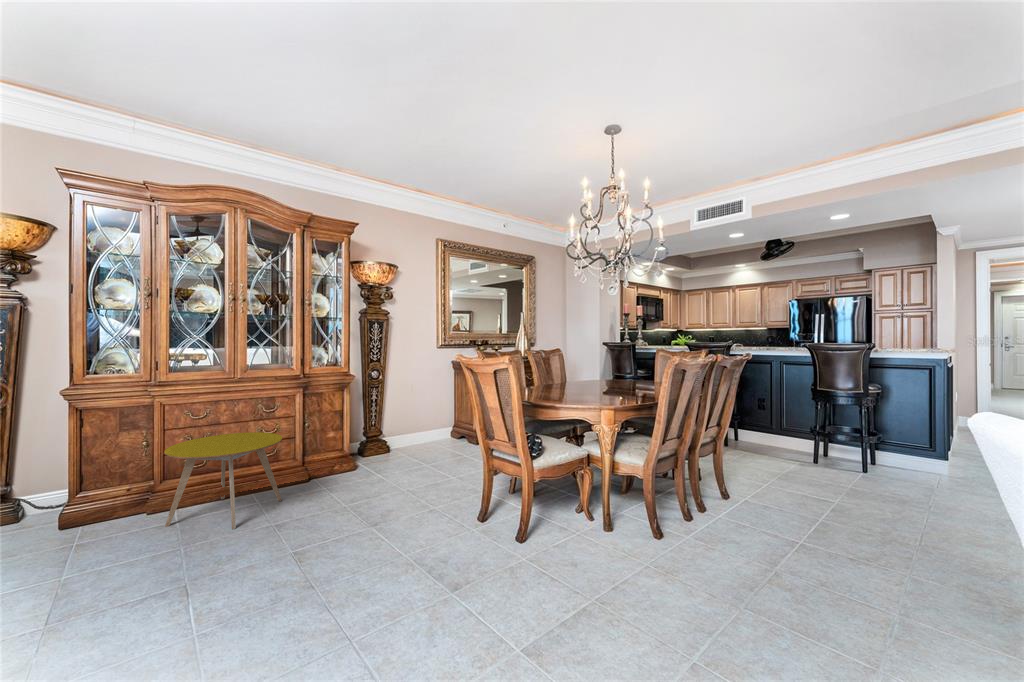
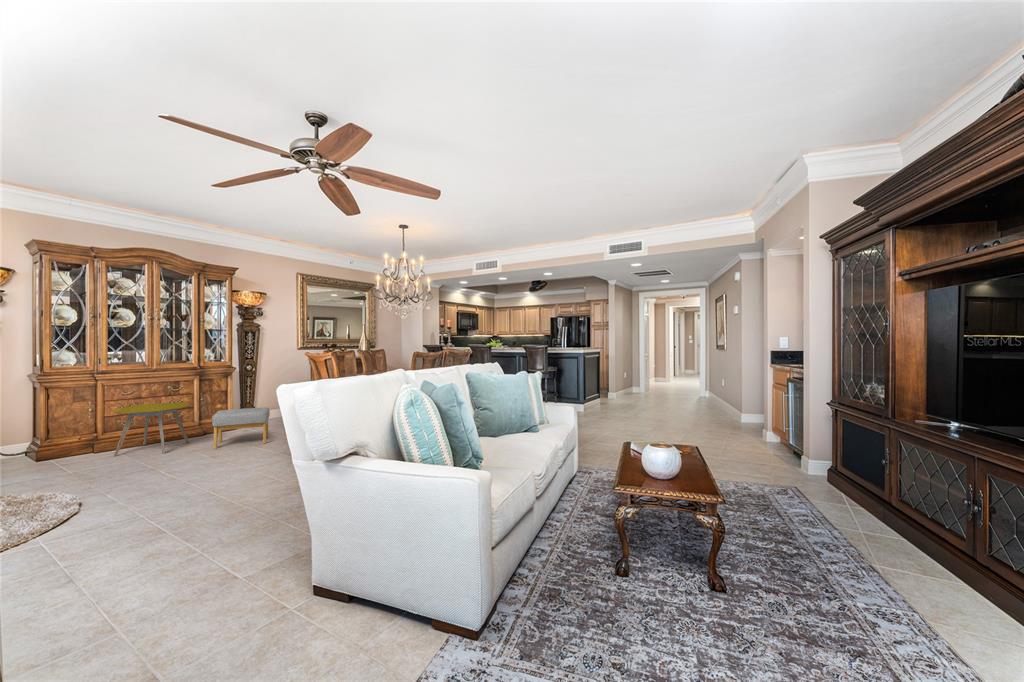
footstool: none [307,447,398,523] -> present [212,408,270,449]

